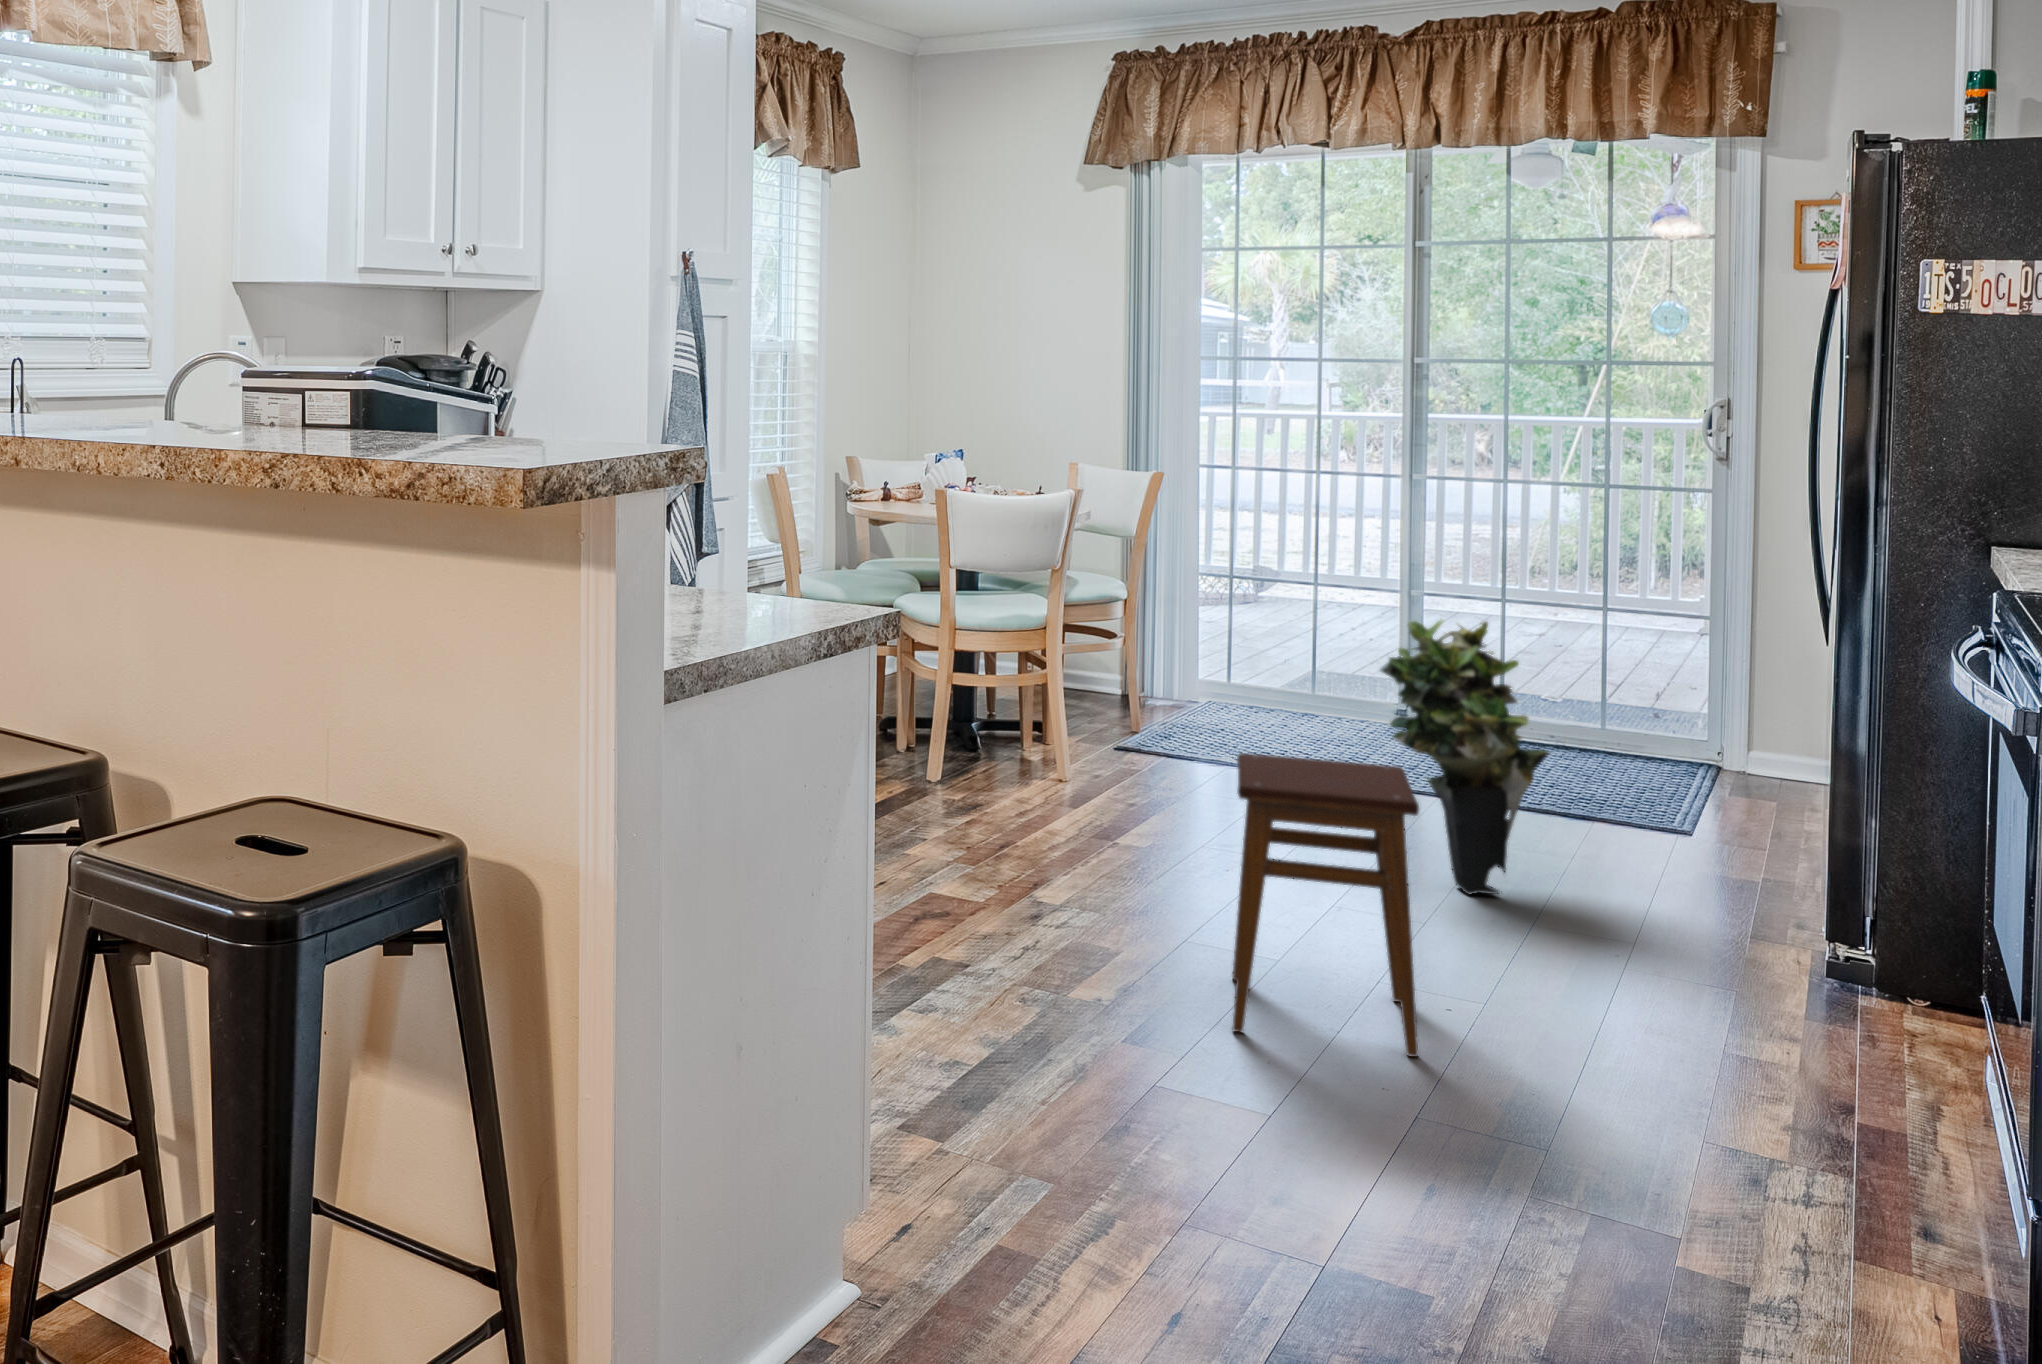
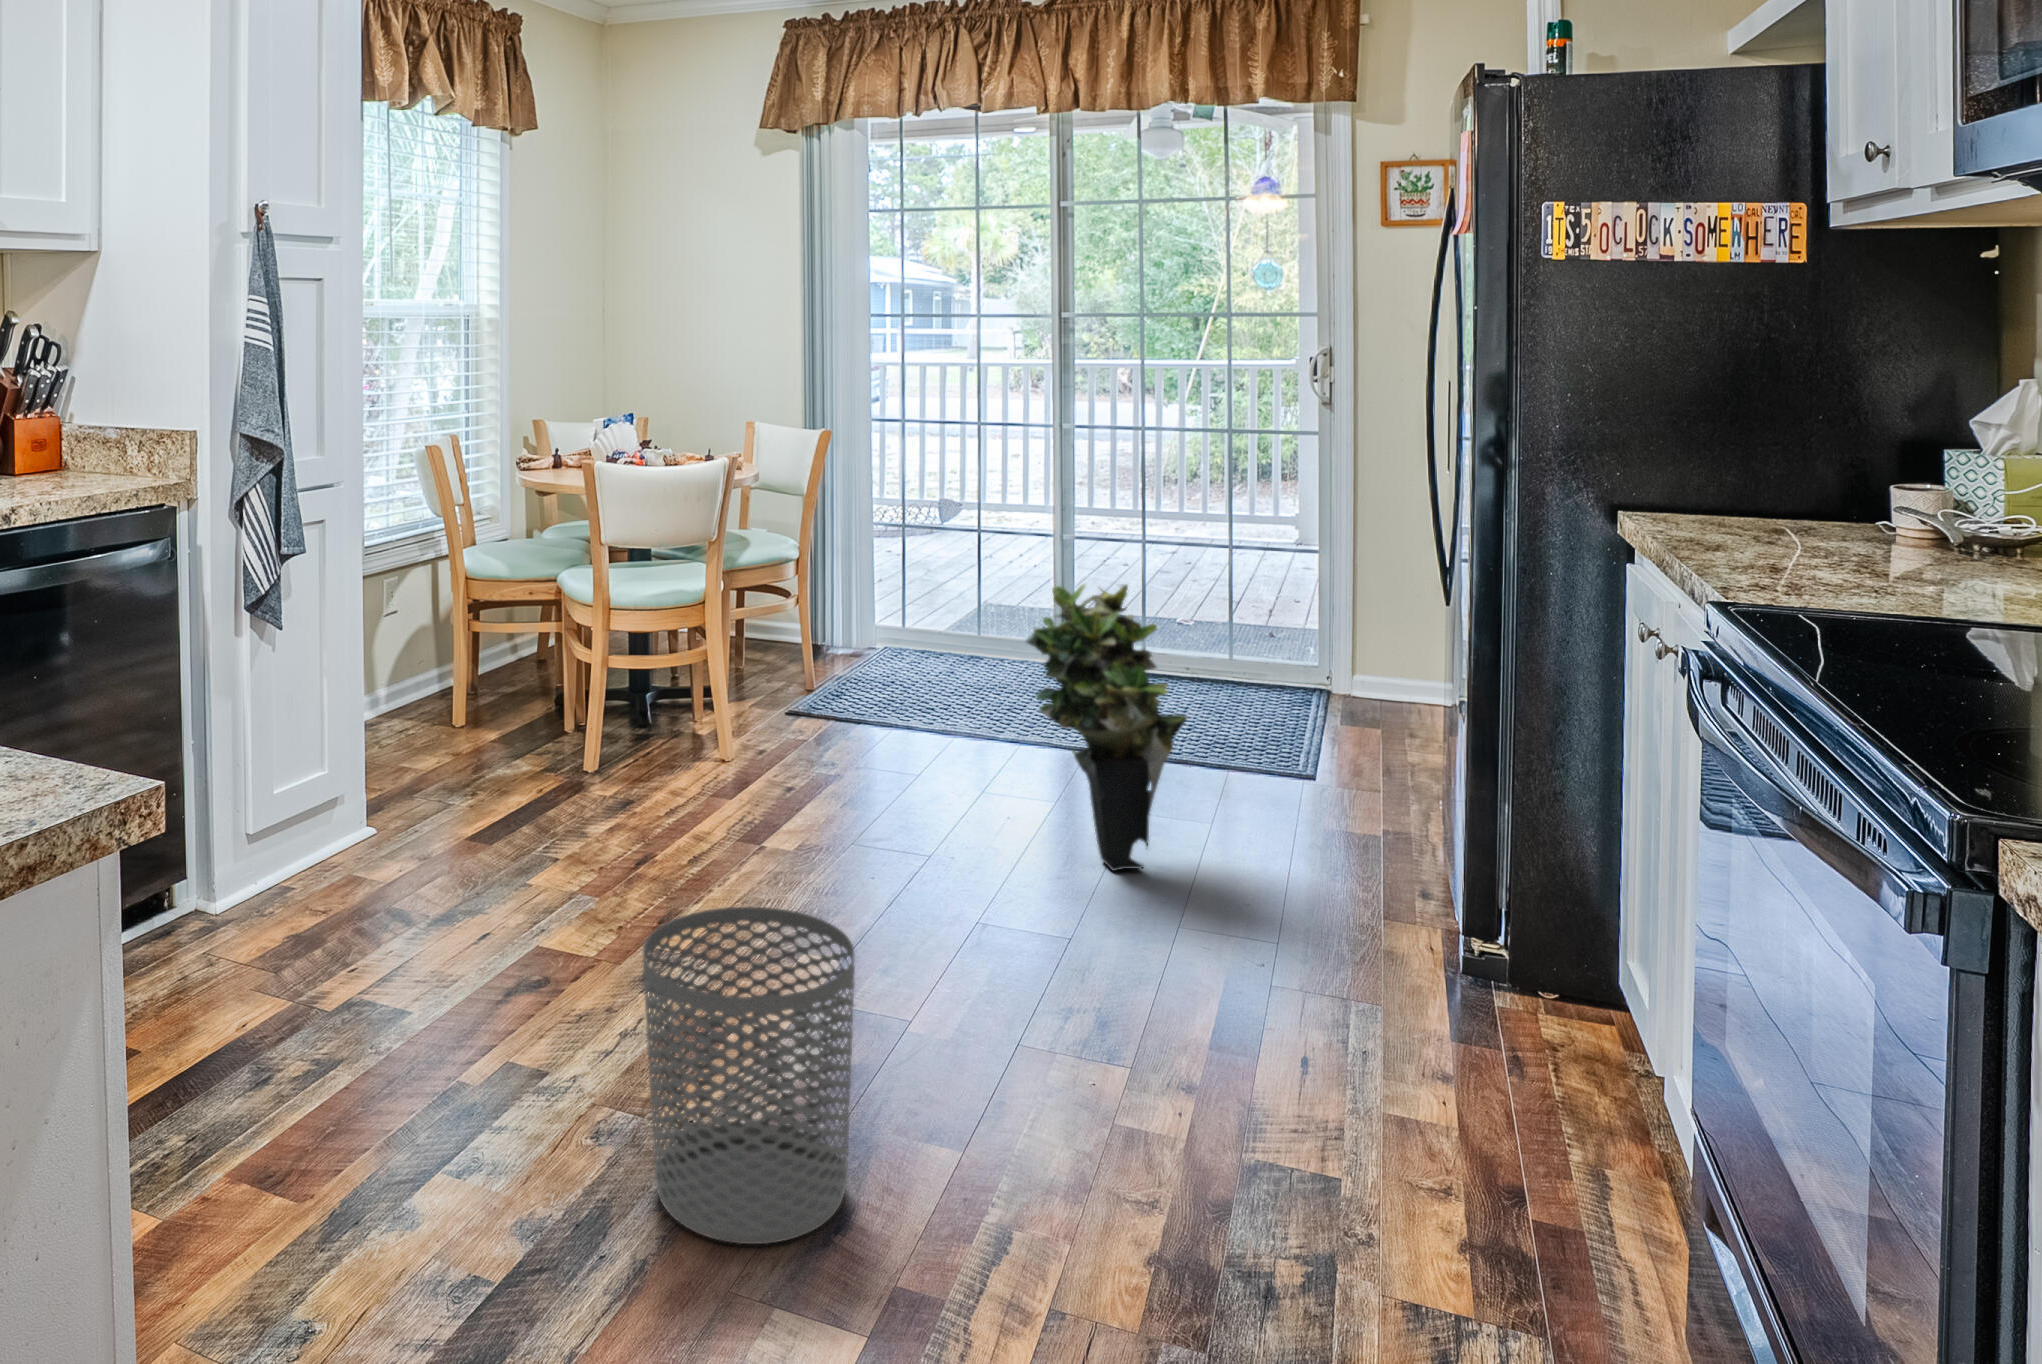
stool: present [1232,753,1419,1057] -> none [862,772,1063,1127]
waste bin: none [1054,841,1236,1096] -> present [643,907,855,1244]

